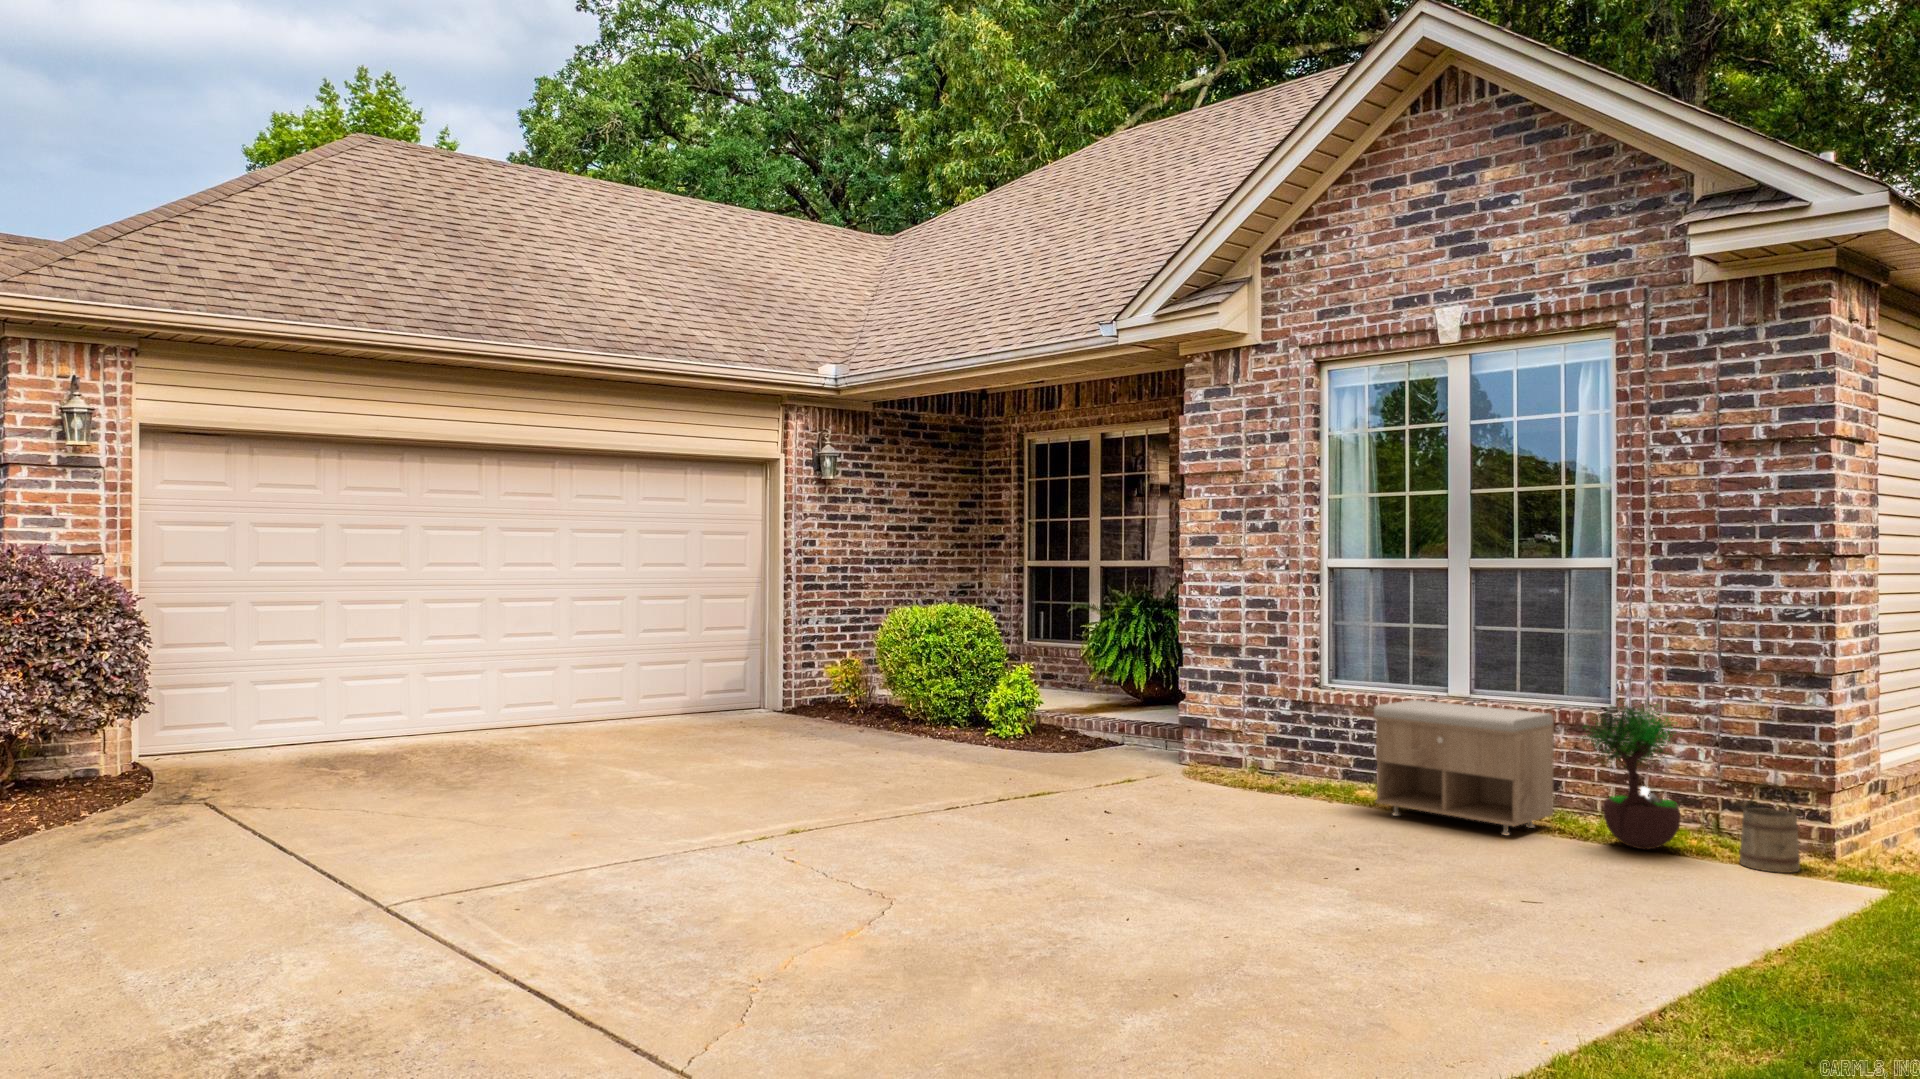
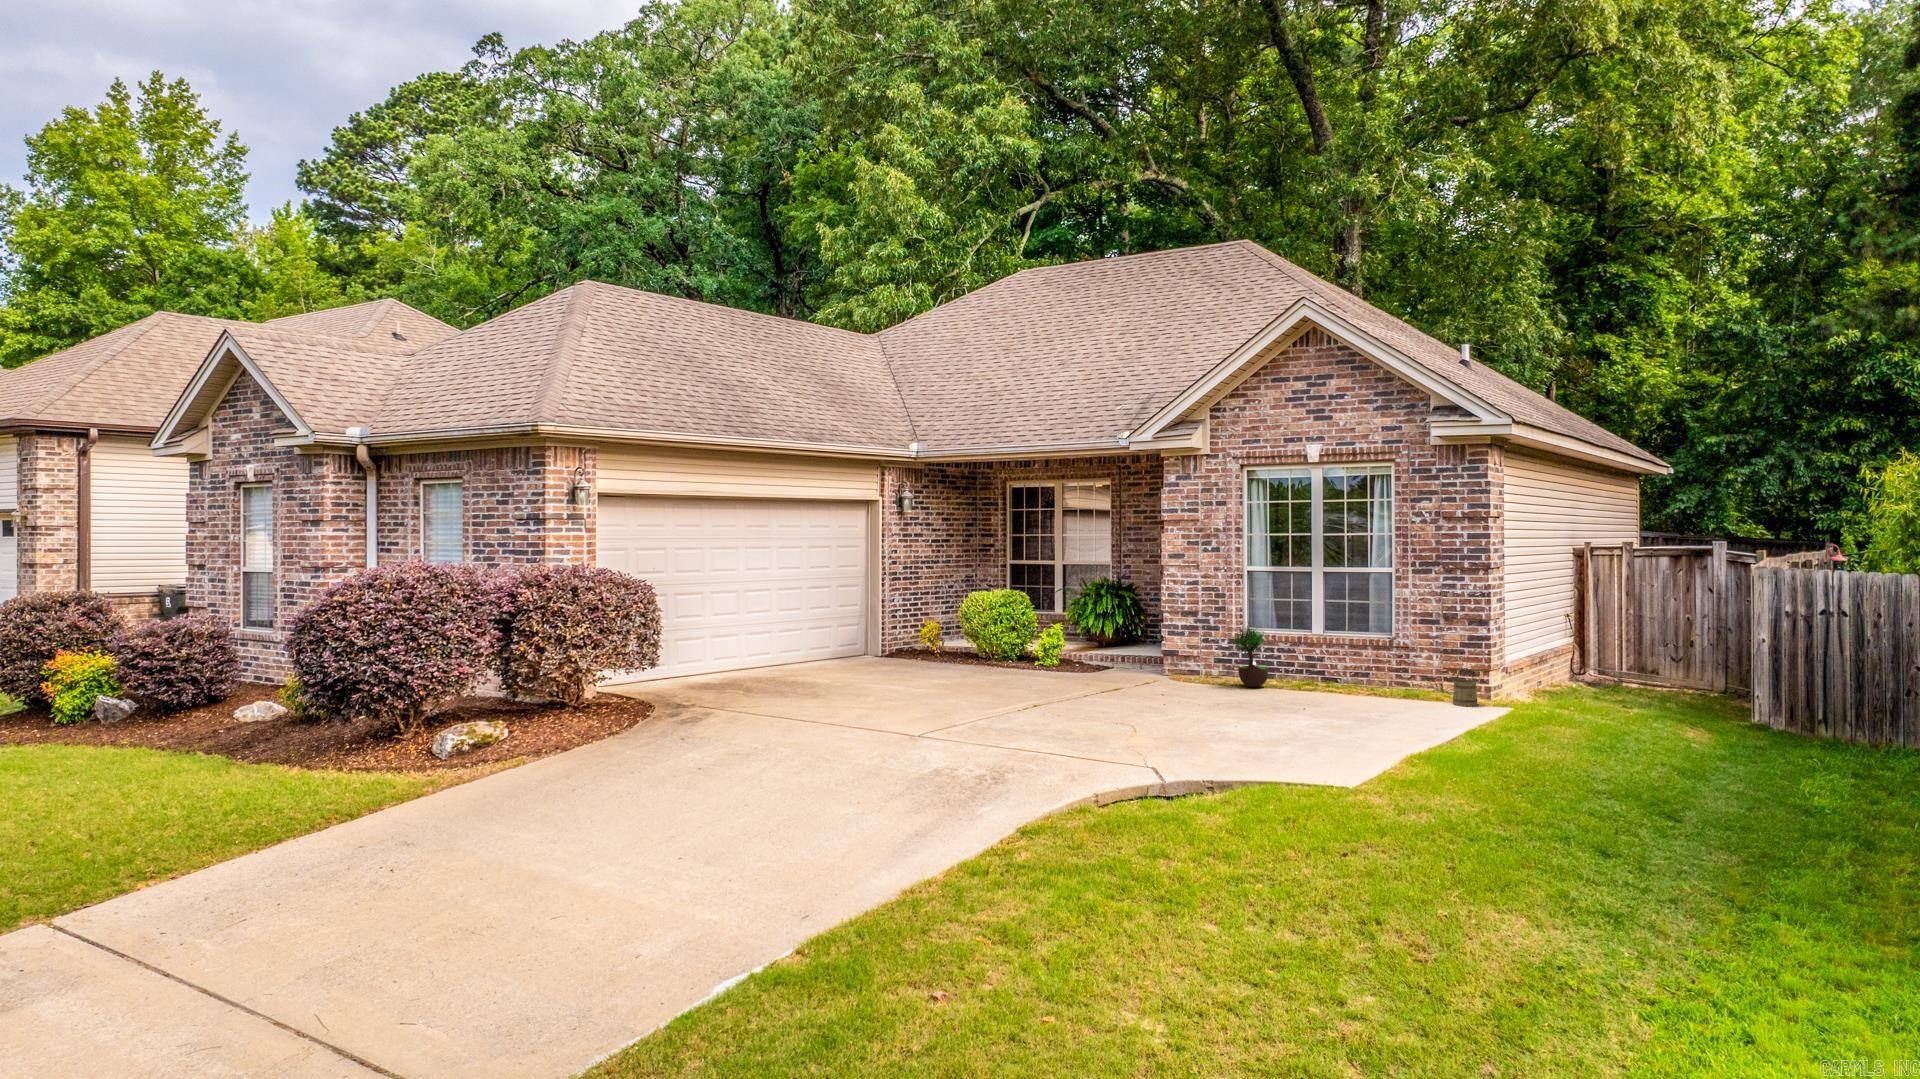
storage bench: present [1374,700,1554,836] -> none [1285,637,1367,699]
potted tree: present [1582,701,1680,849] -> present [1232,626,1268,687]

